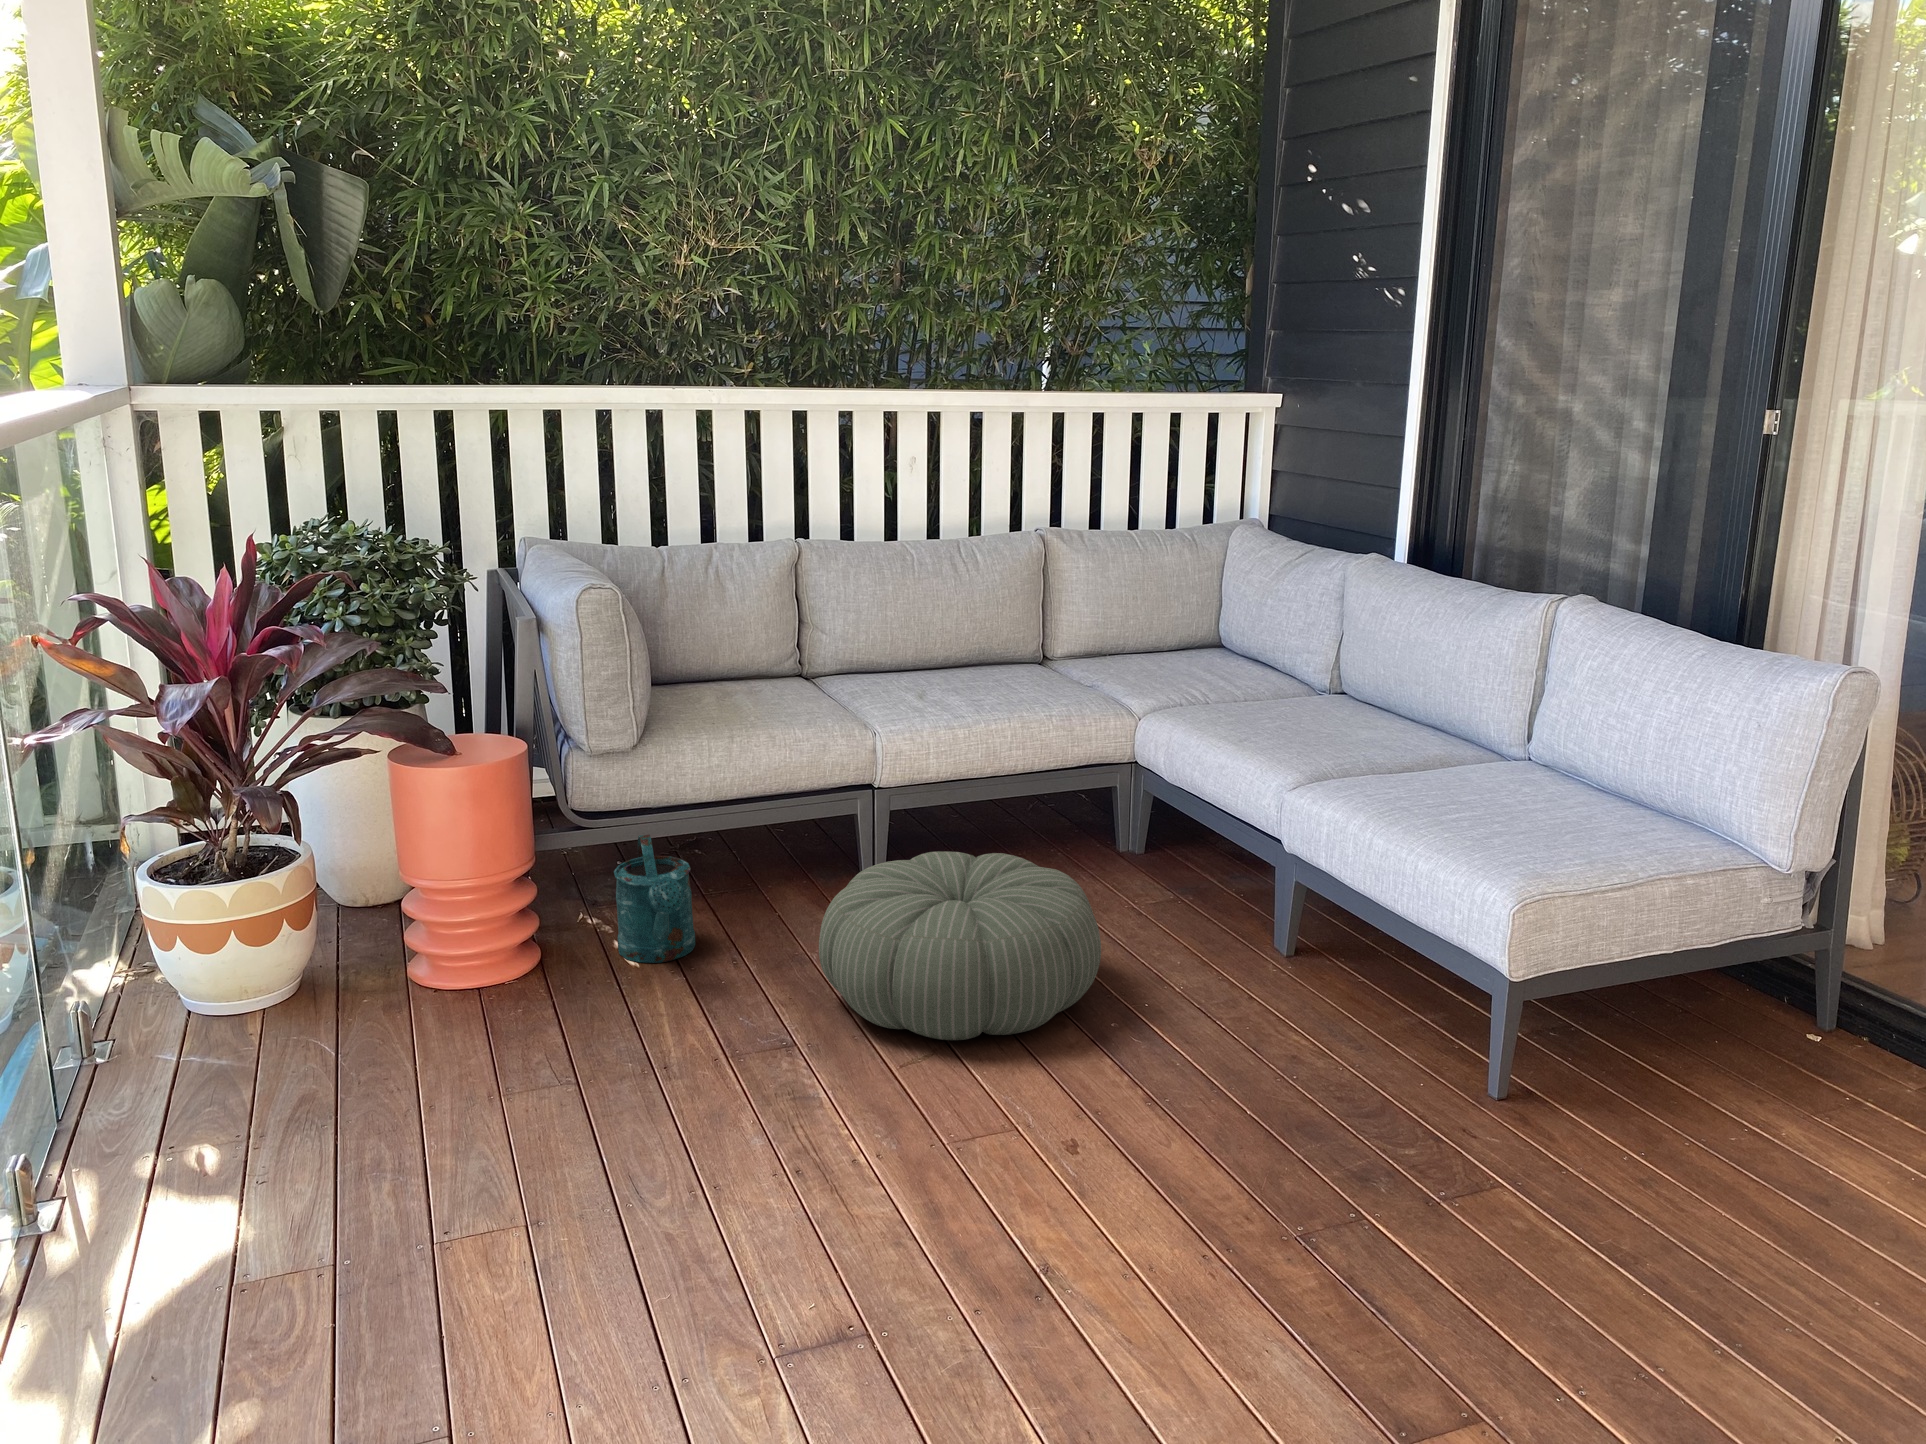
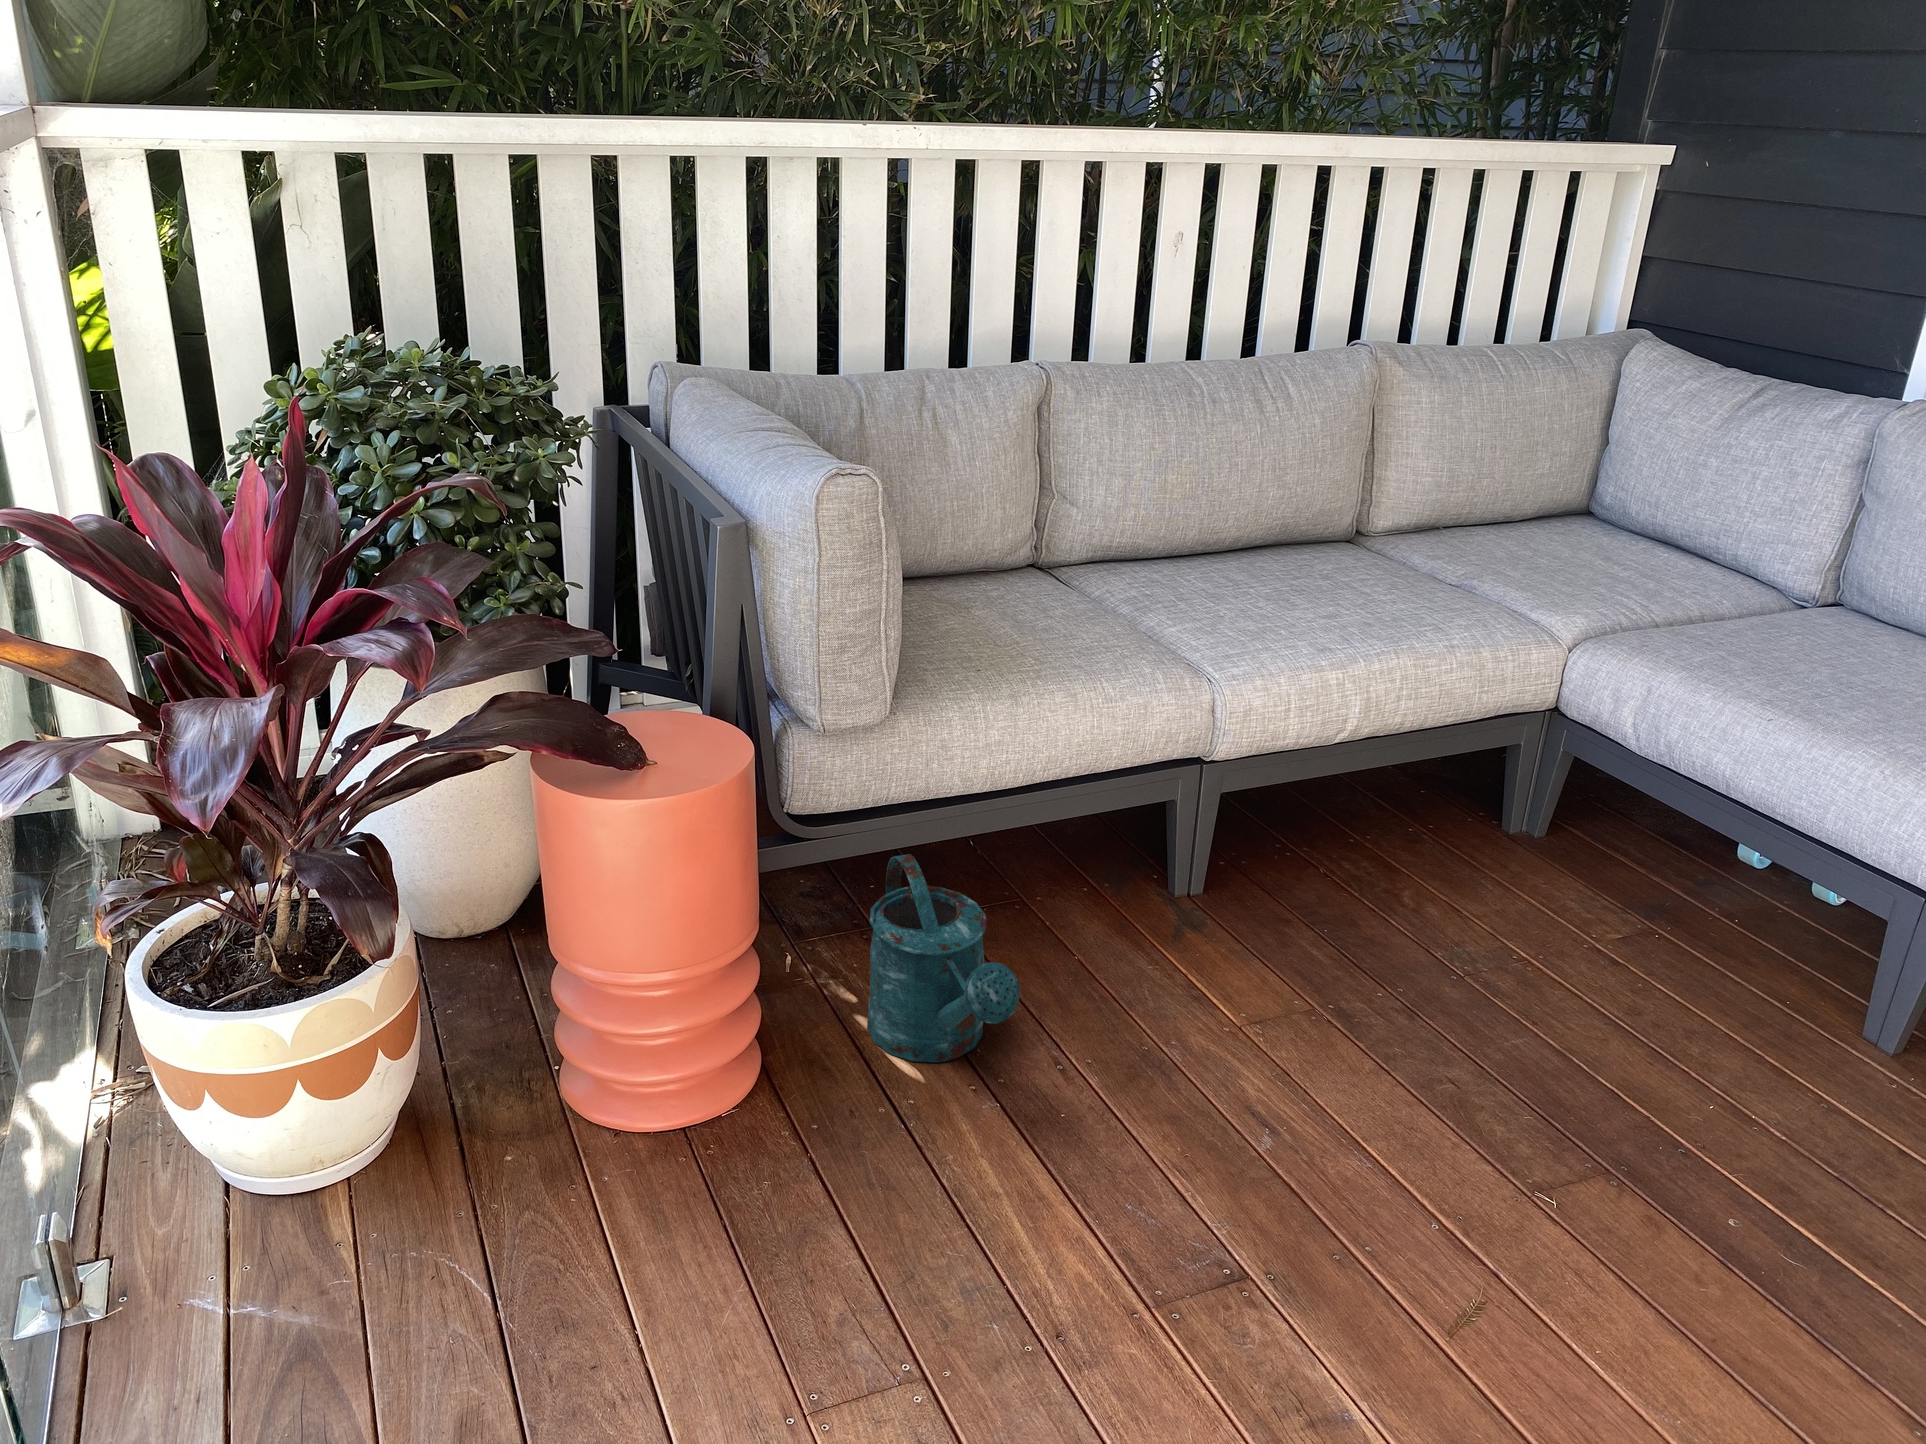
pouf: present [819,851,1101,1040] -> none [1234,897,1708,1267]

